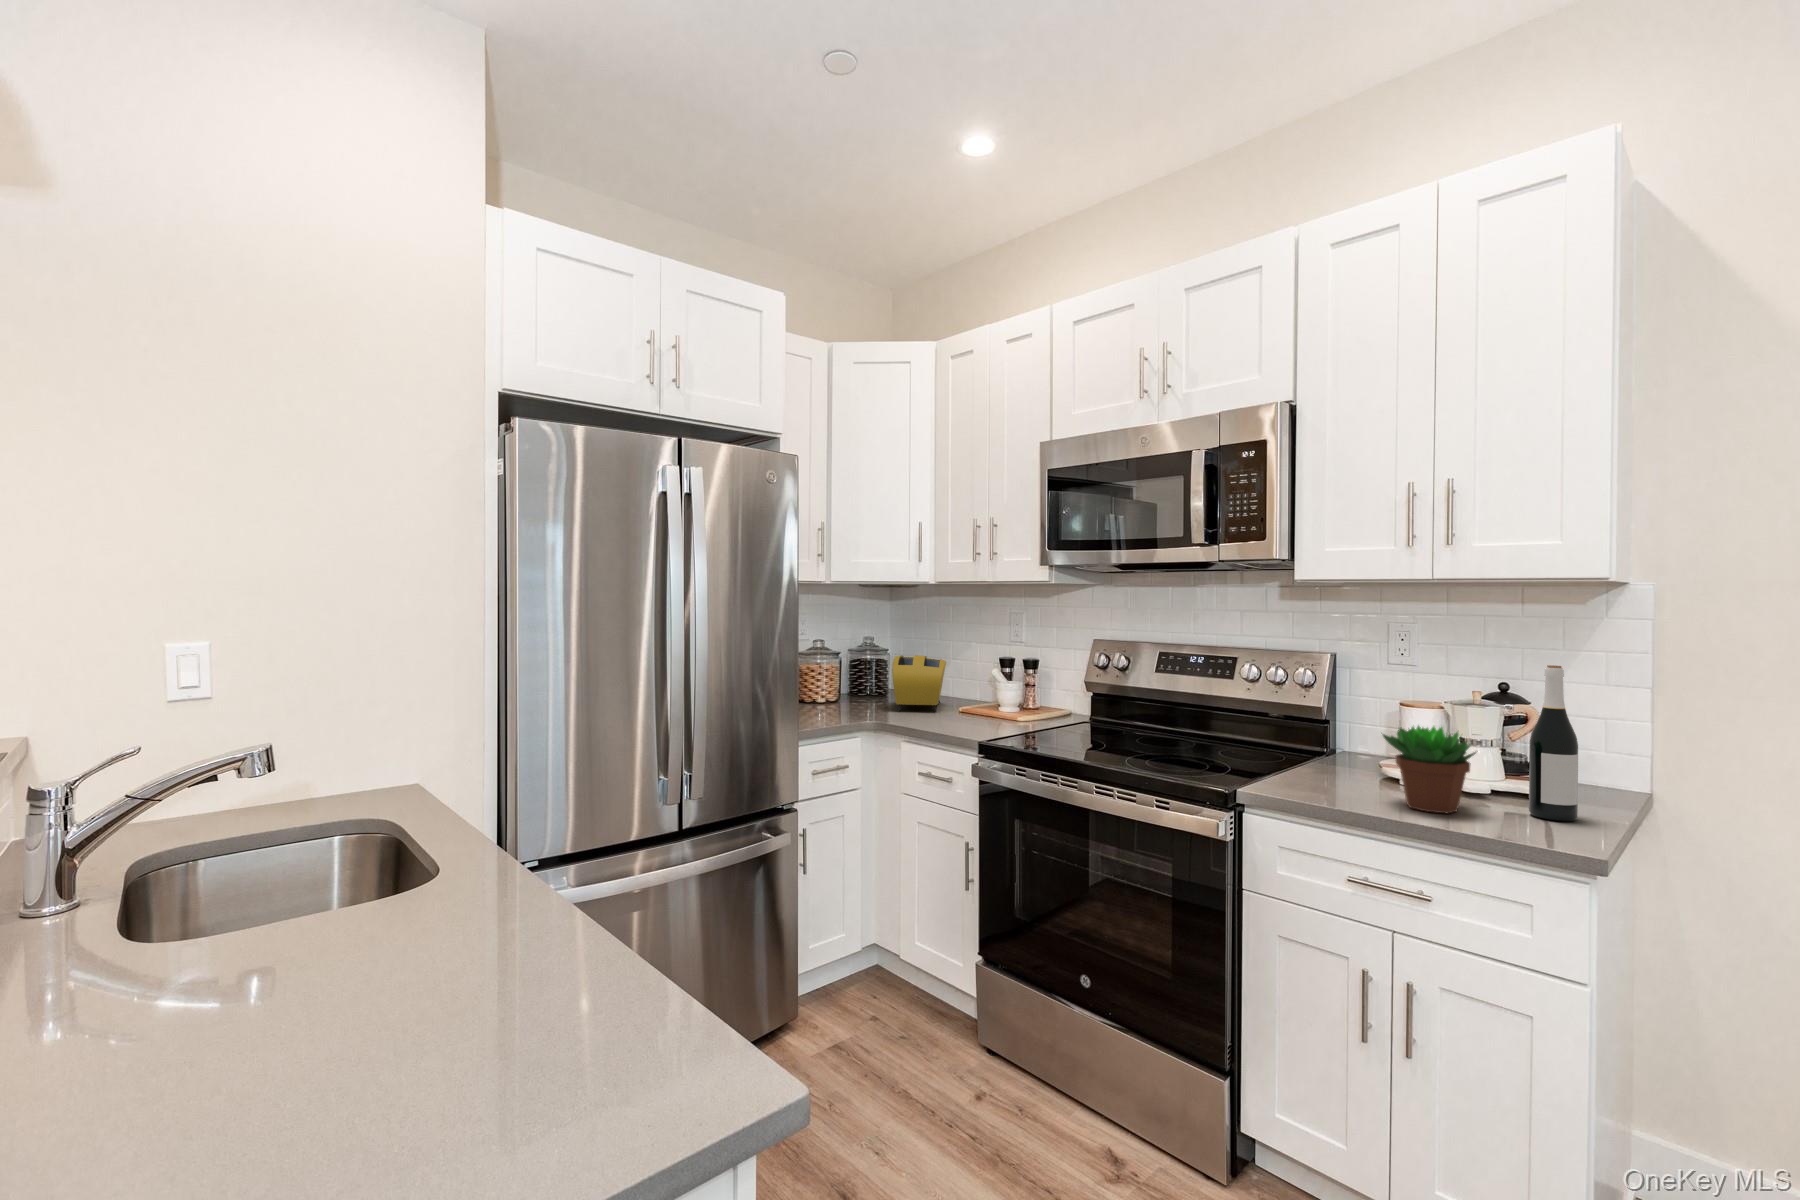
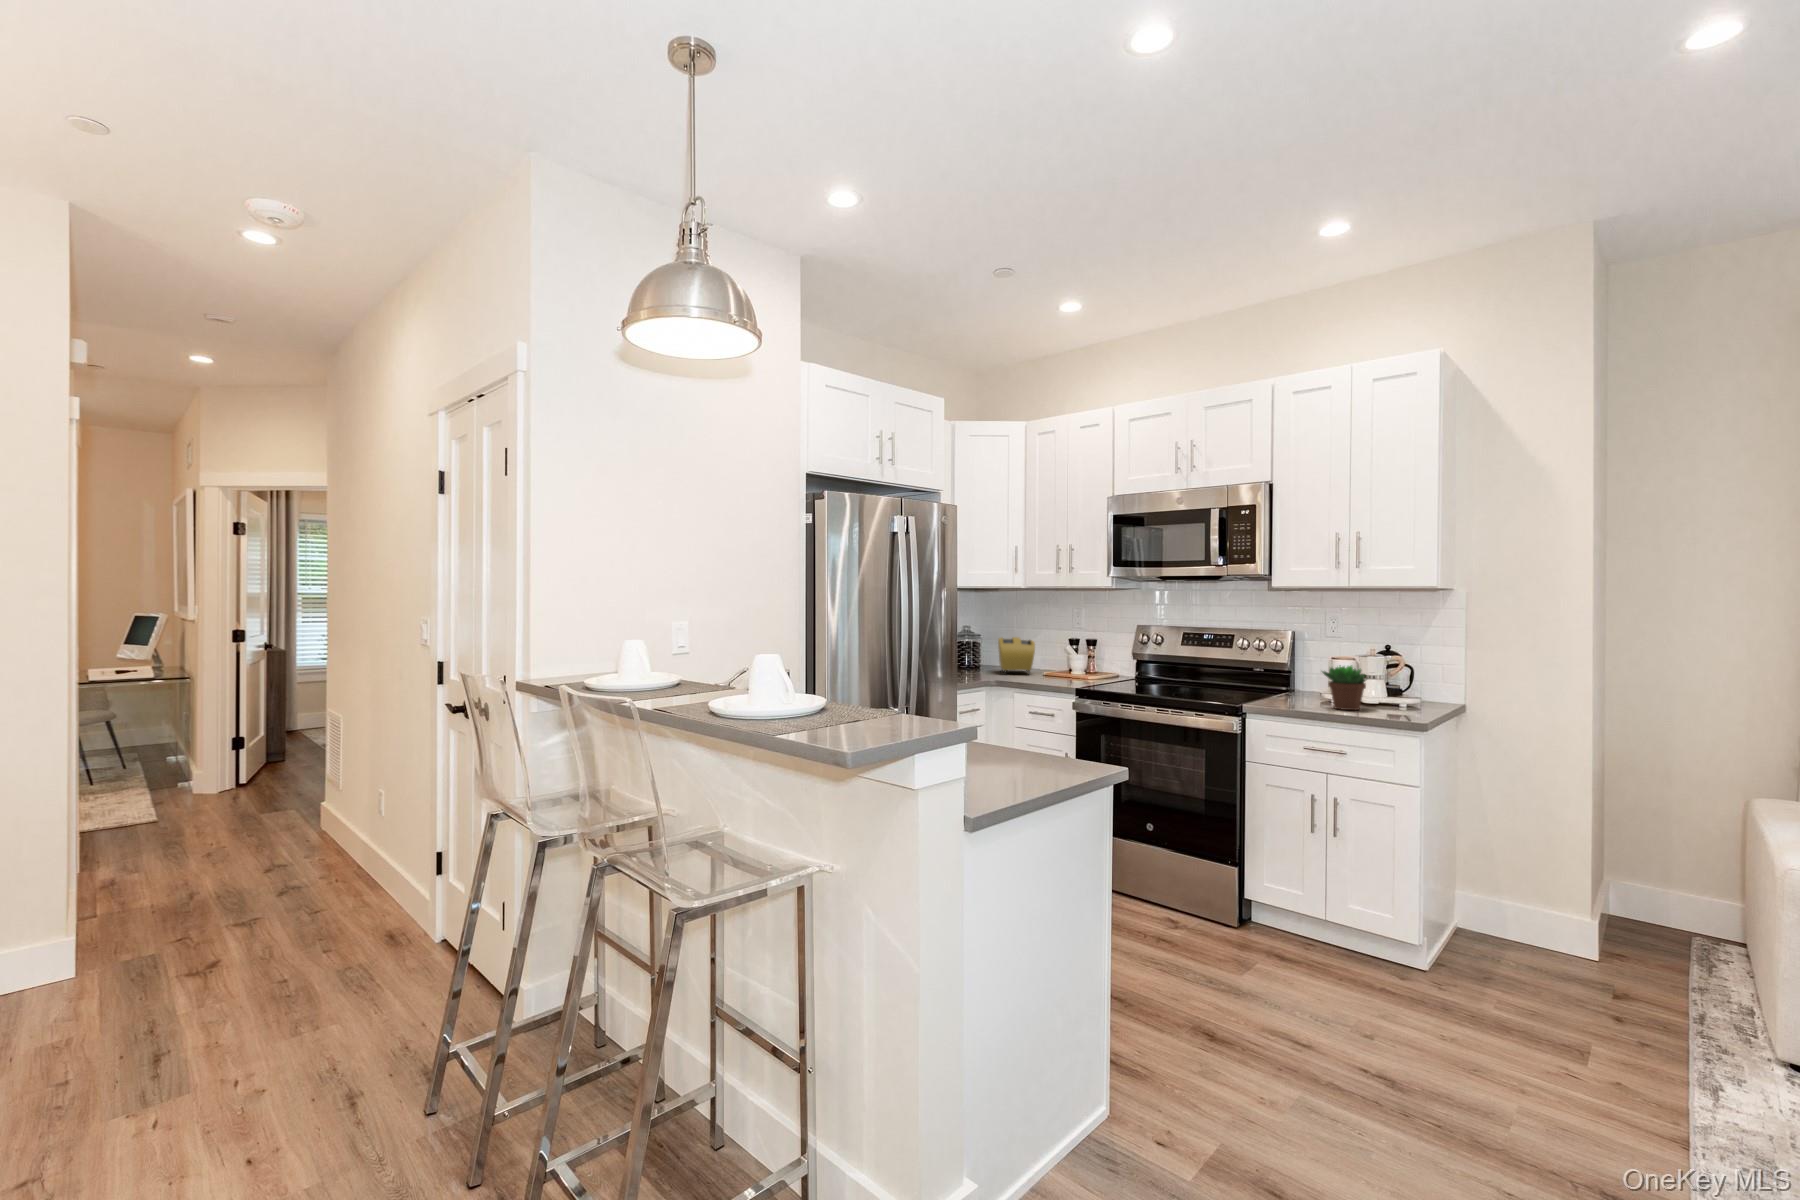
wine bottle: present [1529,665,1578,821] -> none [1396,632,1419,712]

